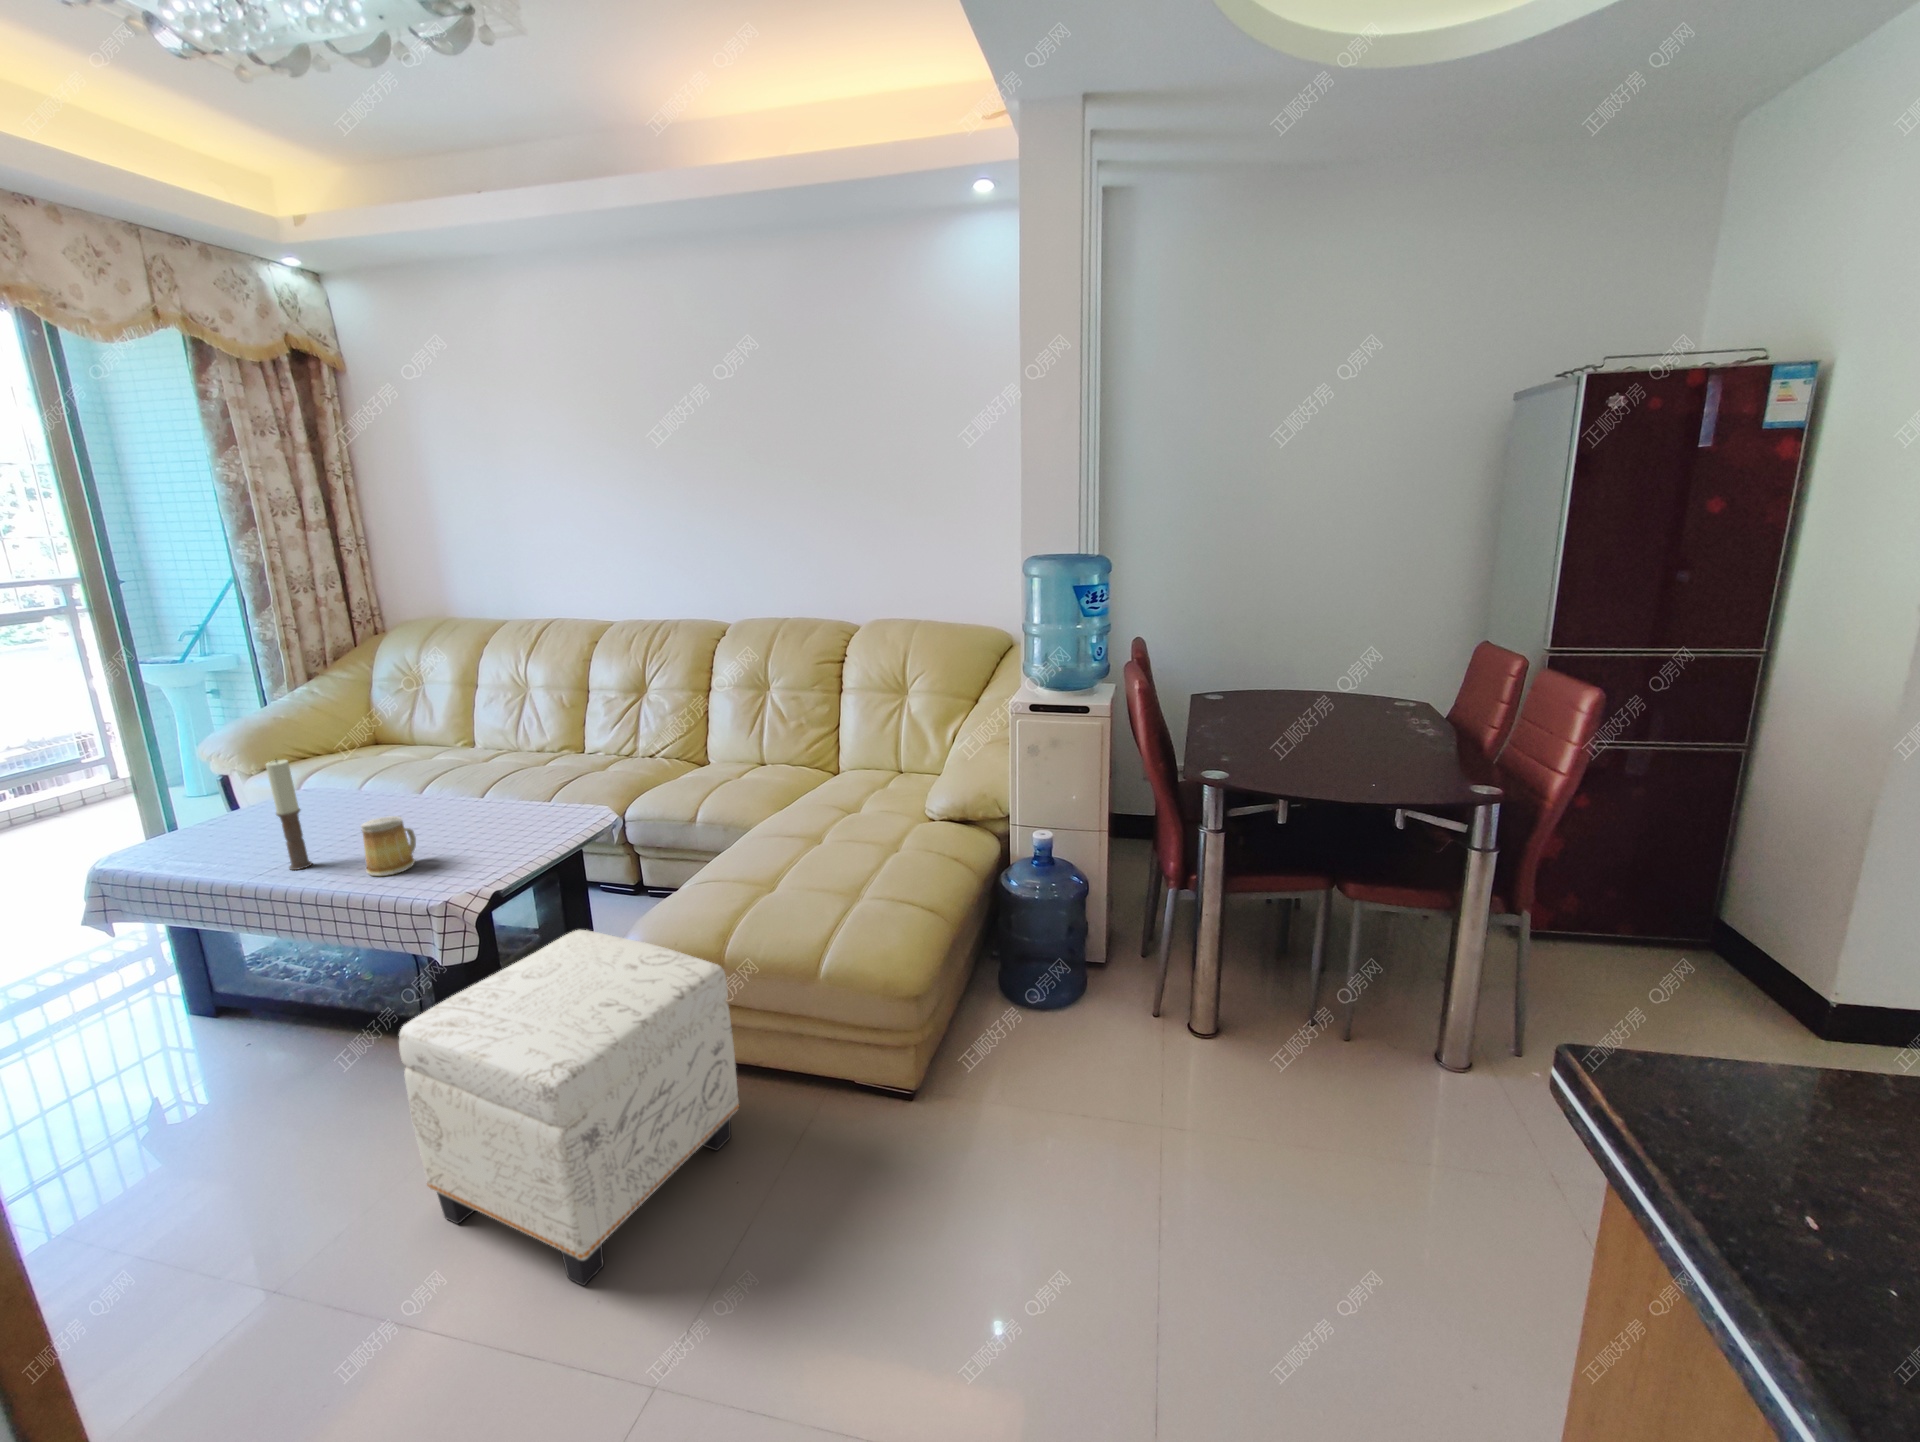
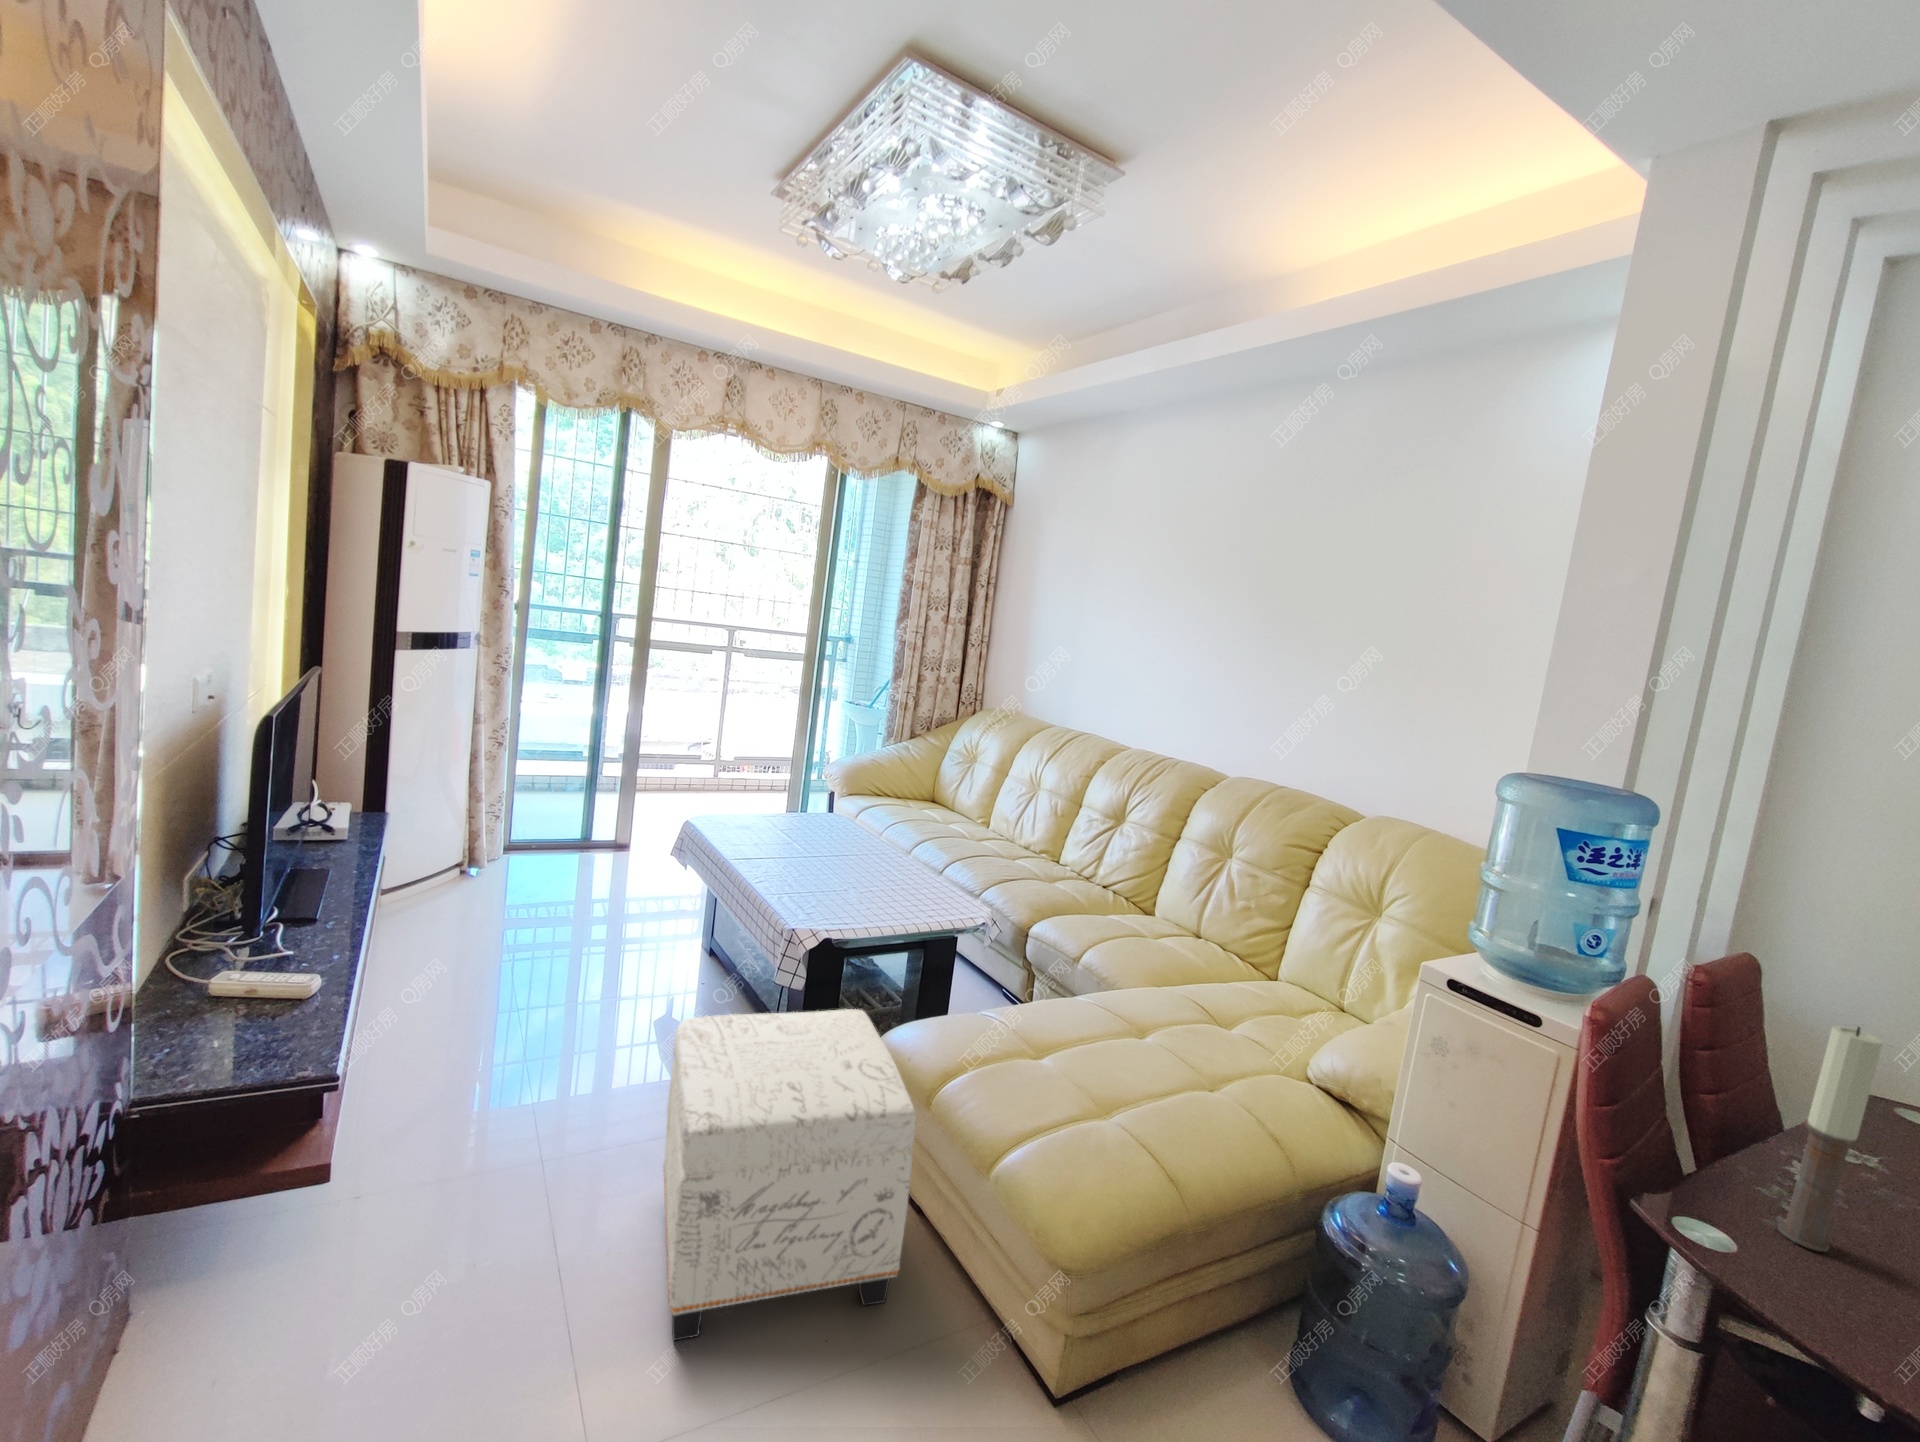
candle: present [266,760,312,870] -> present [1778,1025,1883,1252]
mug: present [361,816,416,876] -> none [795,851,839,902]

